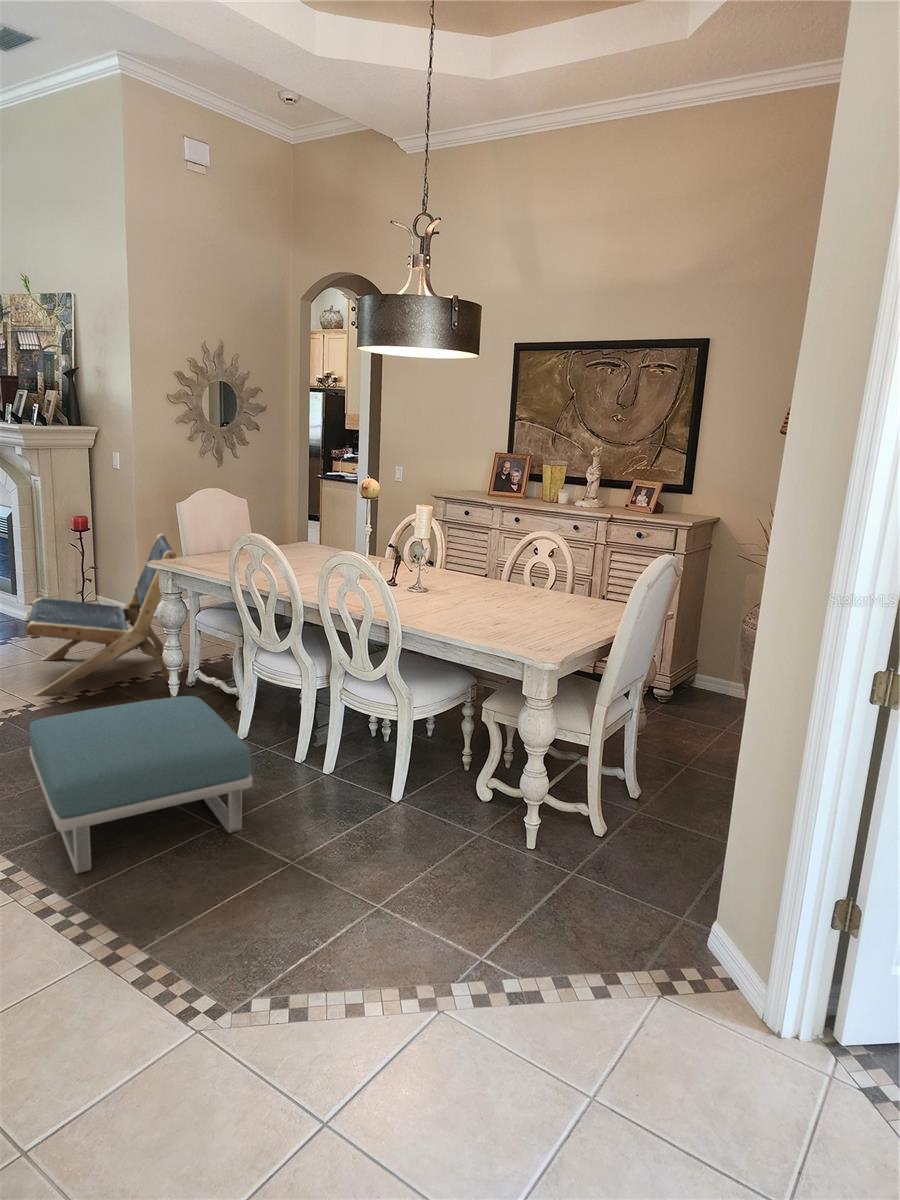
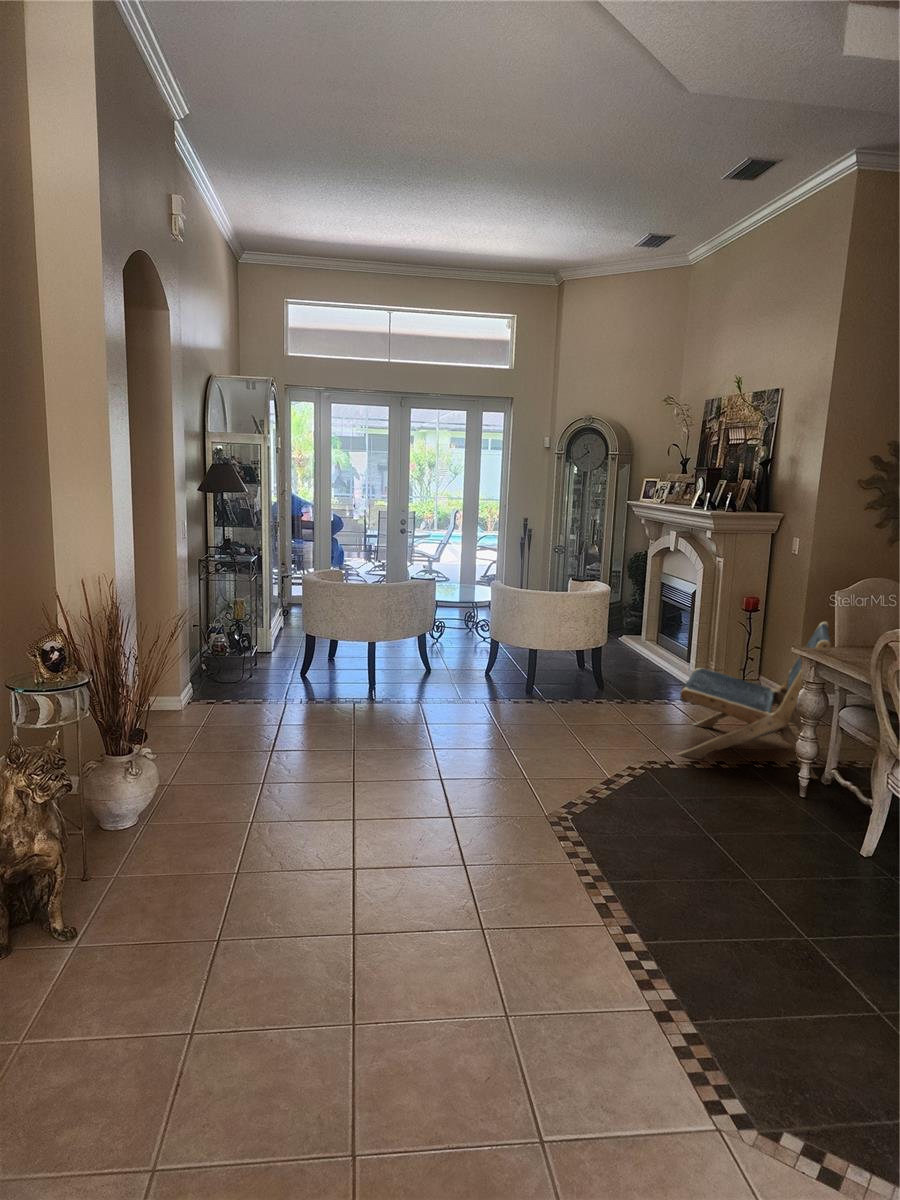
footstool: present [29,696,253,874] -> none [650,775,855,954]

